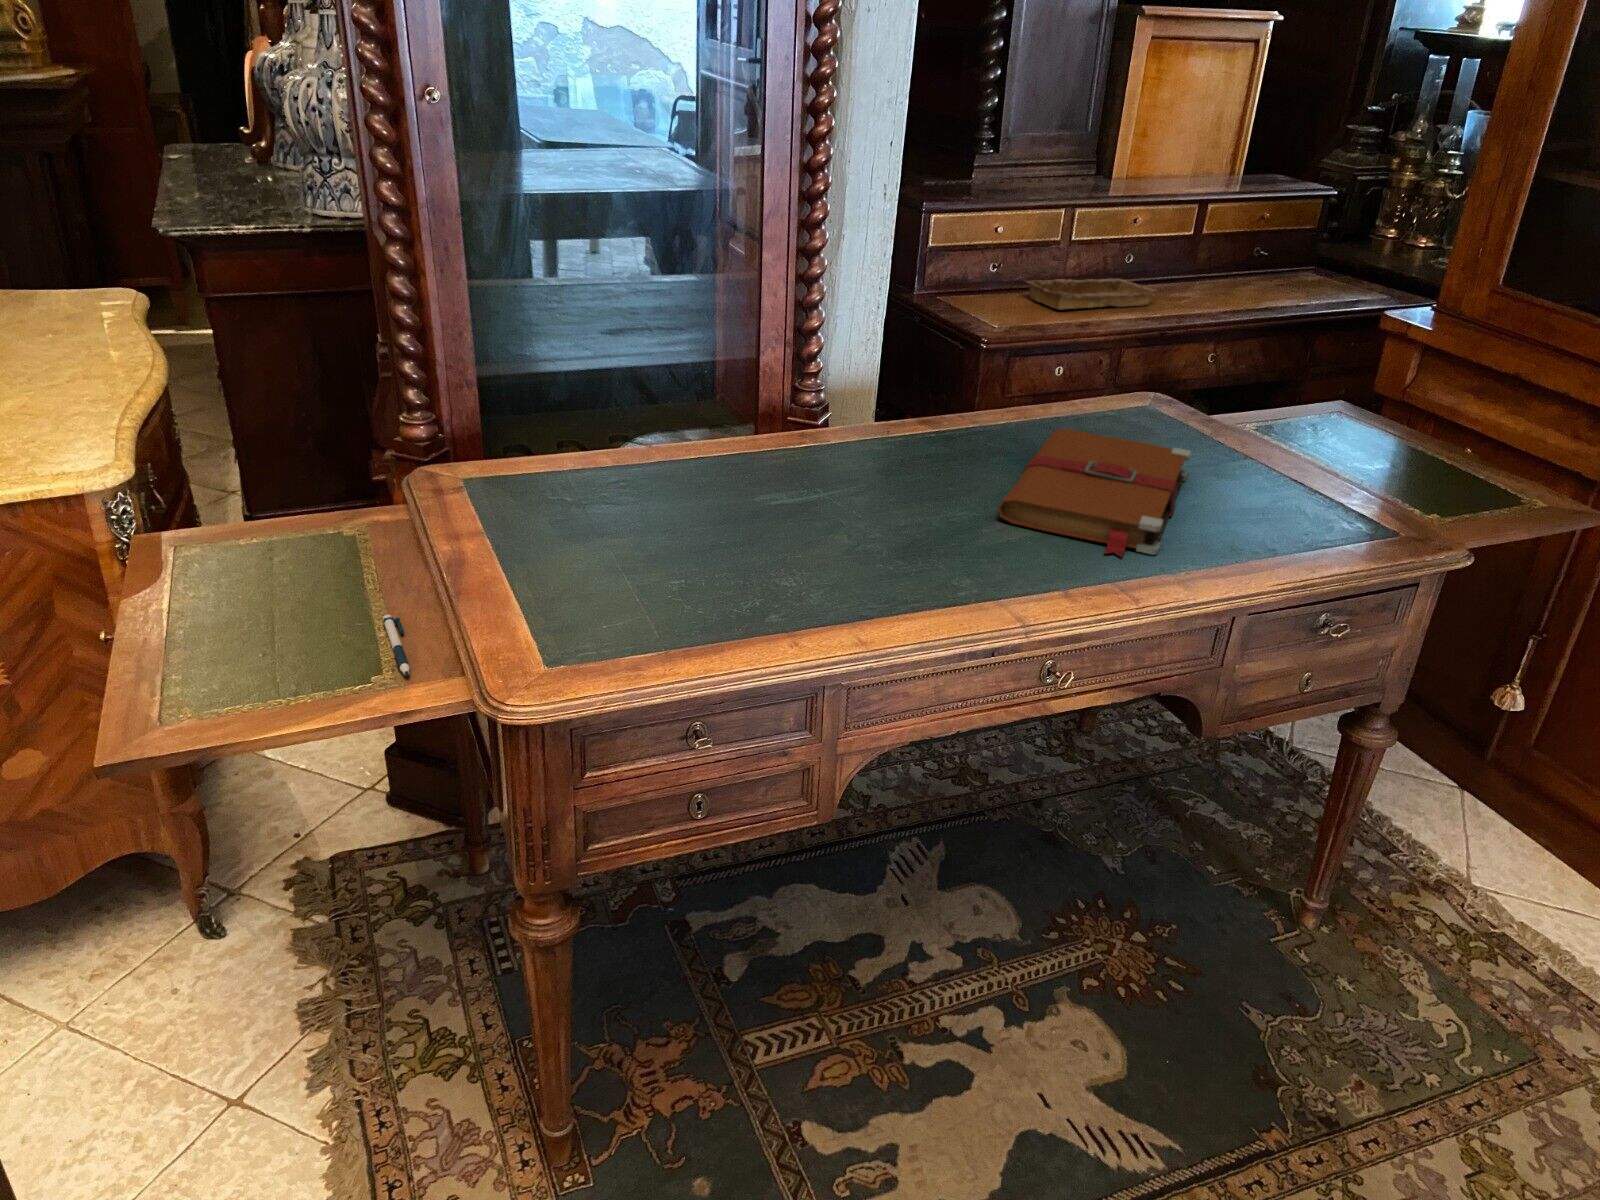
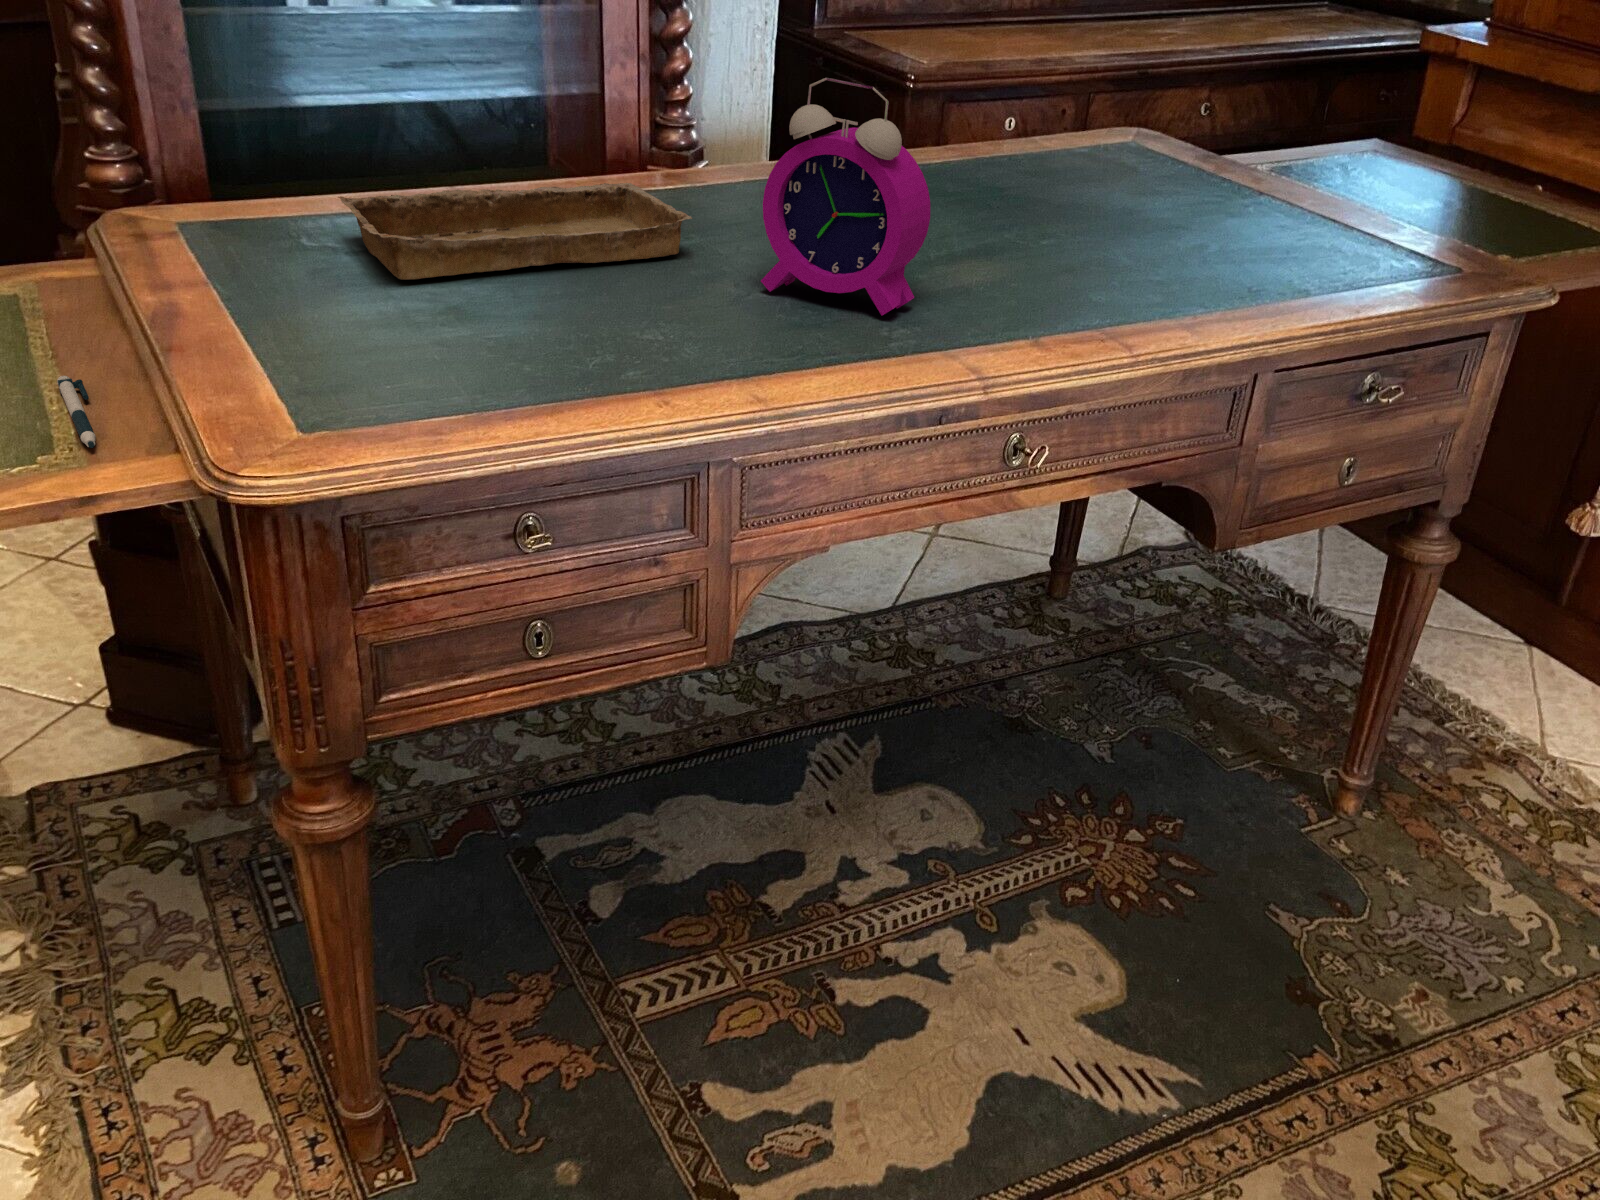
tray: present [1027,279,1155,310] -> present [338,183,692,280]
alarm clock: none [868,416,993,580] -> present [761,78,931,316]
book: present [998,429,1191,557] -> none [936,151,1189,291]

